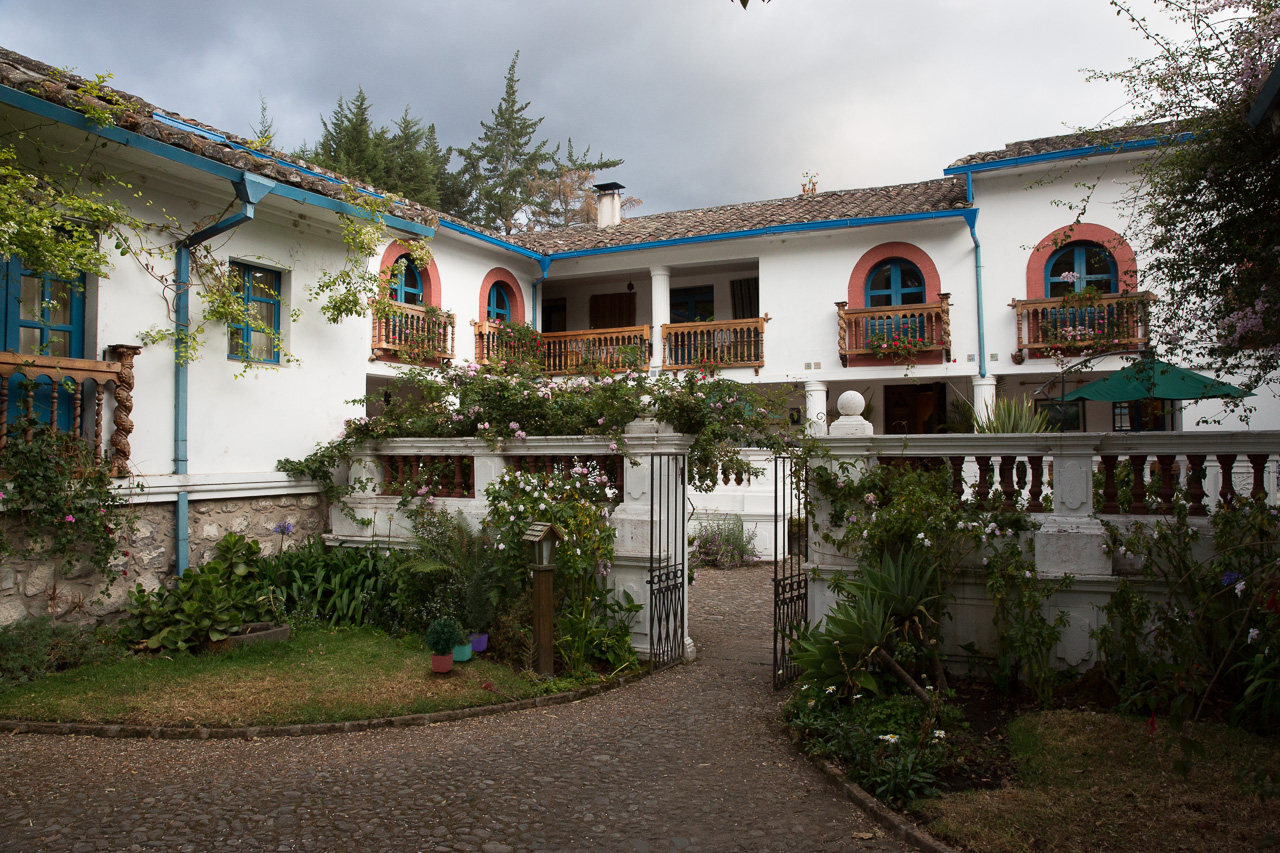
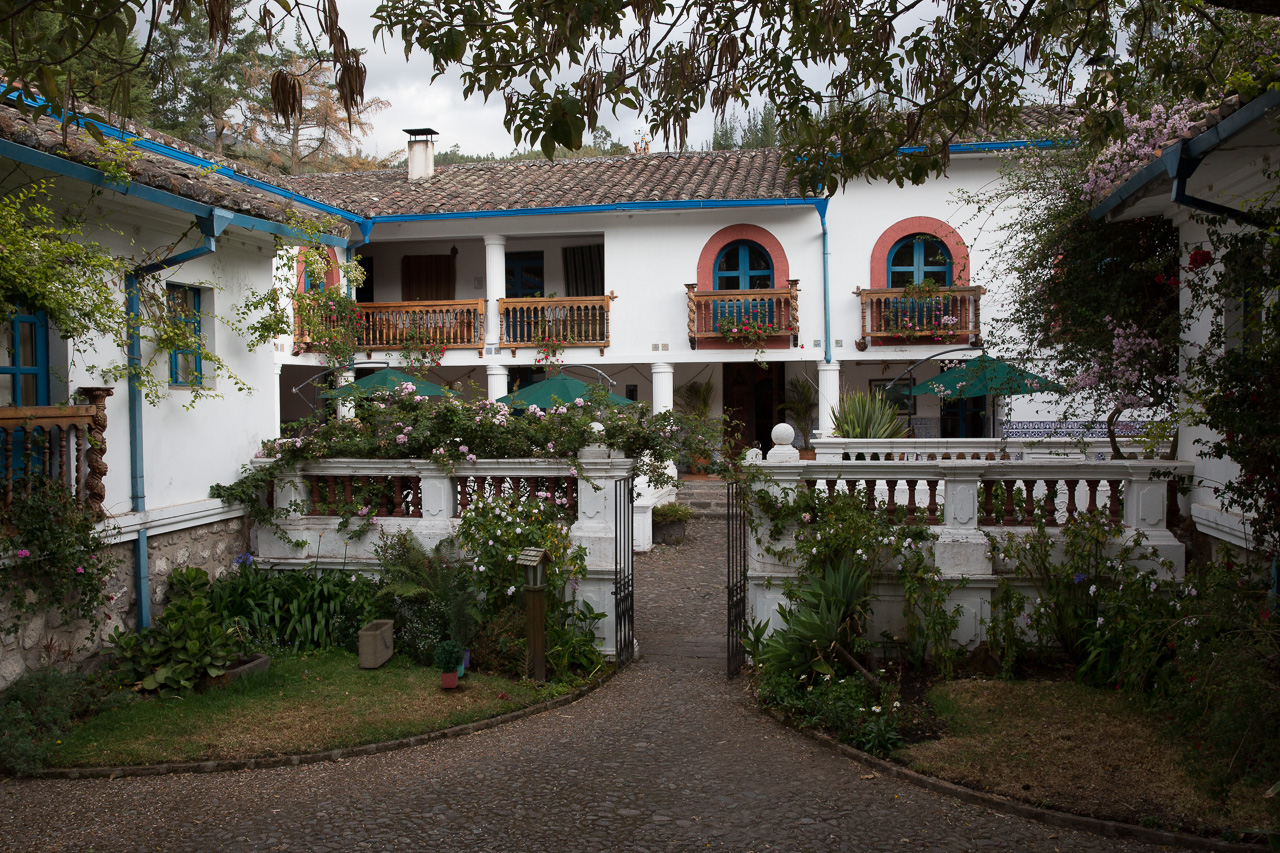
basket: none [370,596,421,645] -> present [358,620,394,668]

